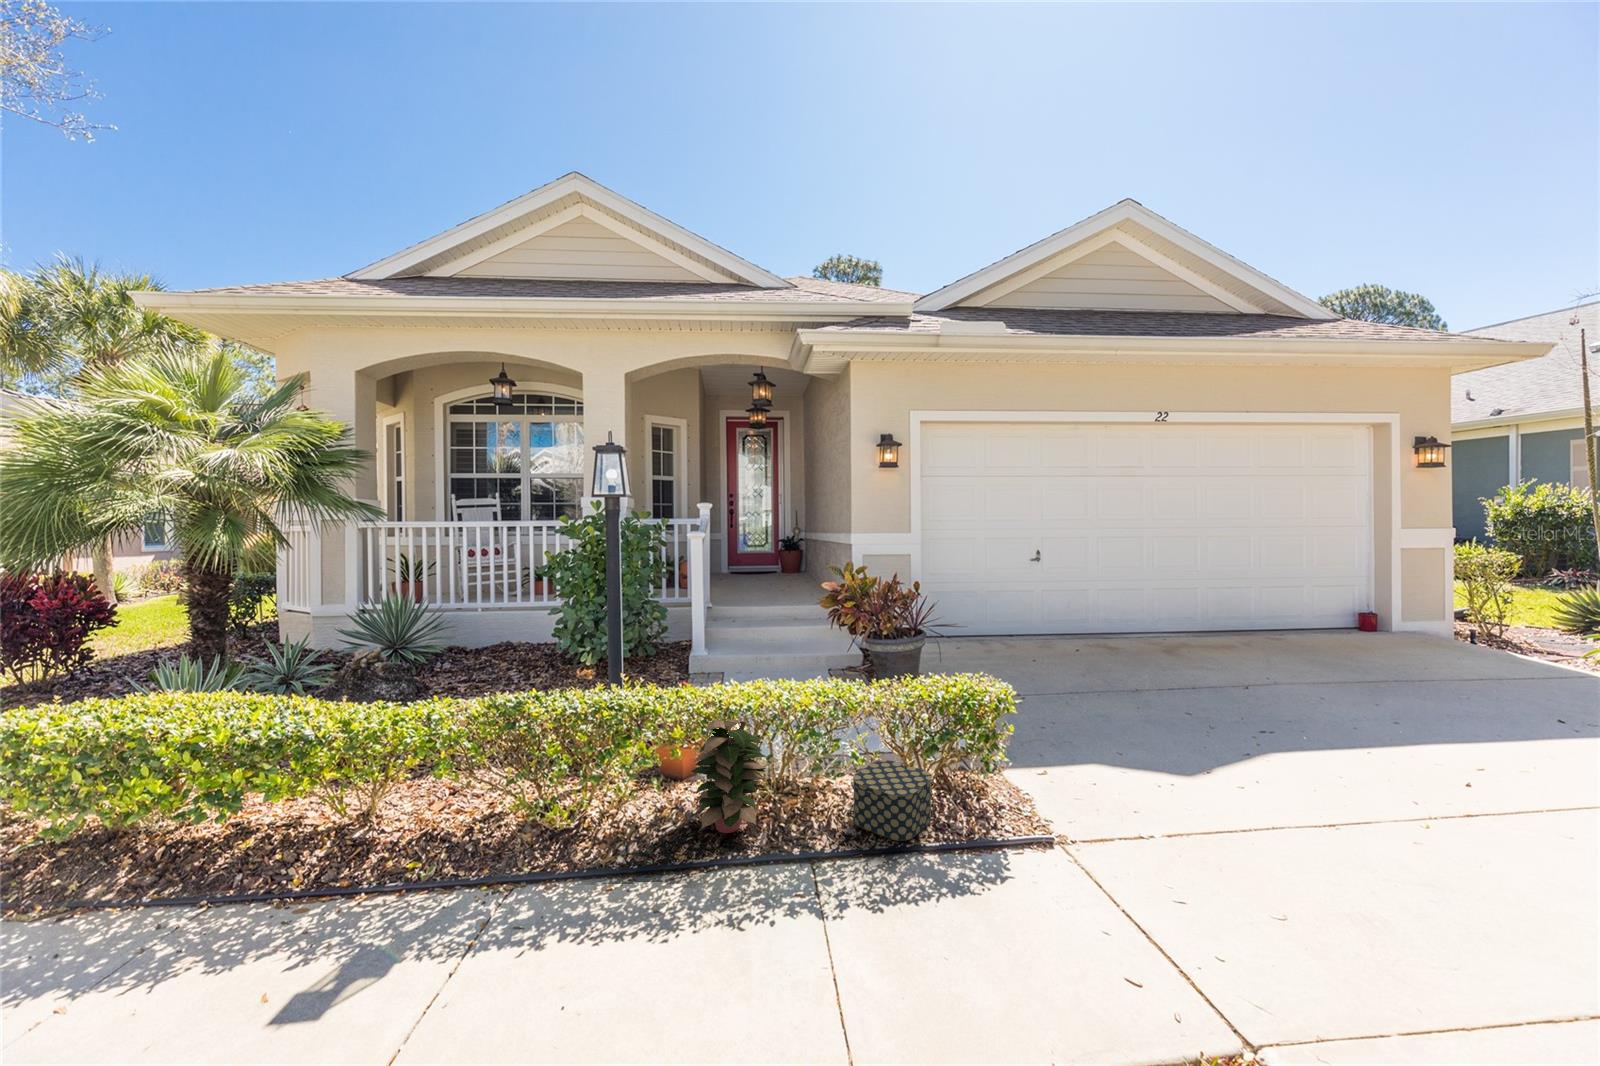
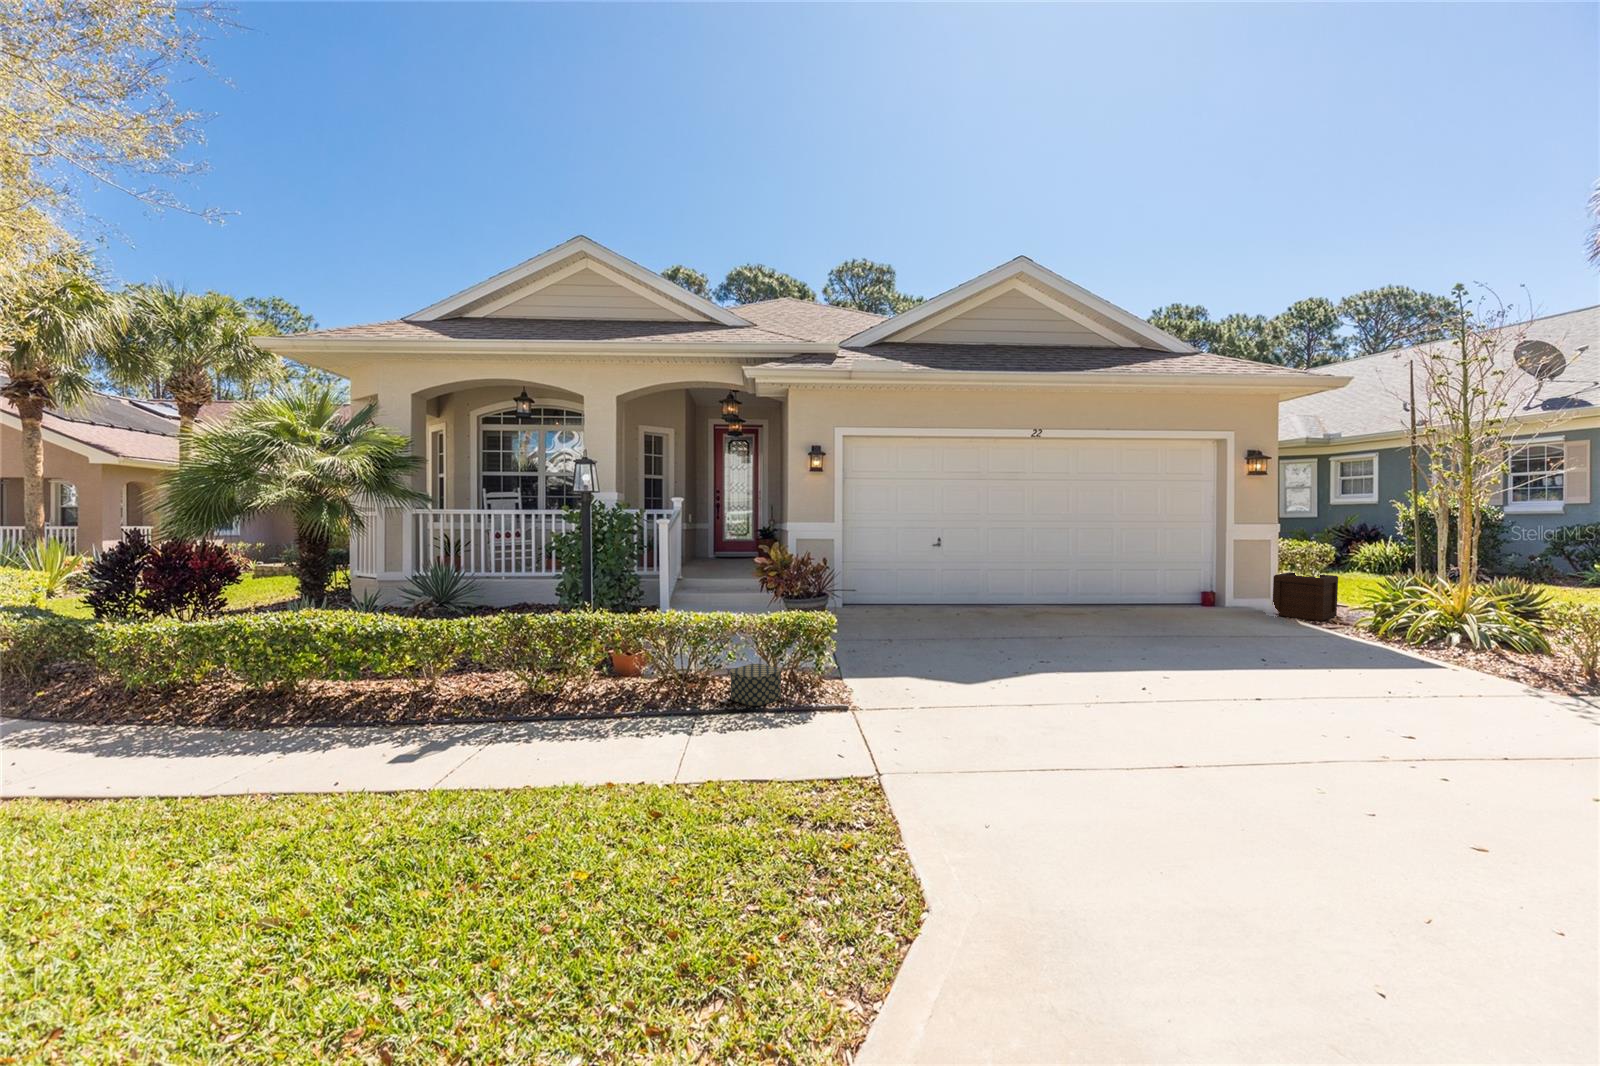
wooden crate: none [1416,585,1494,645] -> present [1273,572,1338,621]
decorative plant: present [691,719,767,833] -> none [628,630,677,701]

